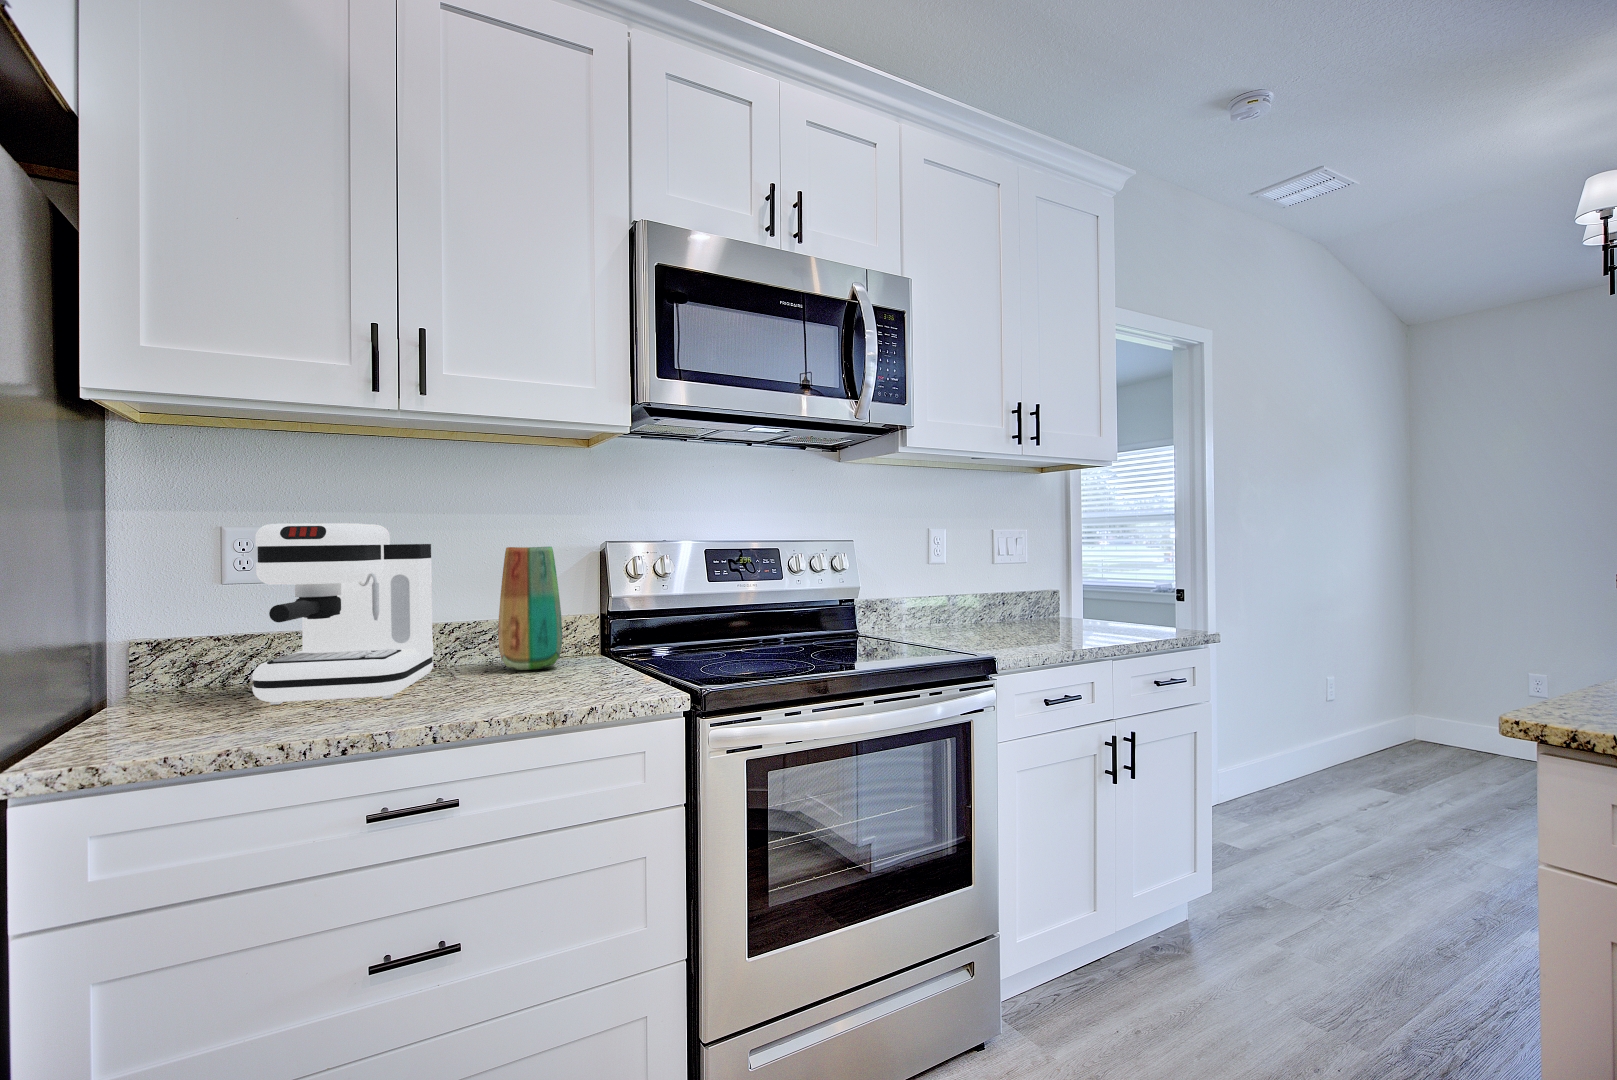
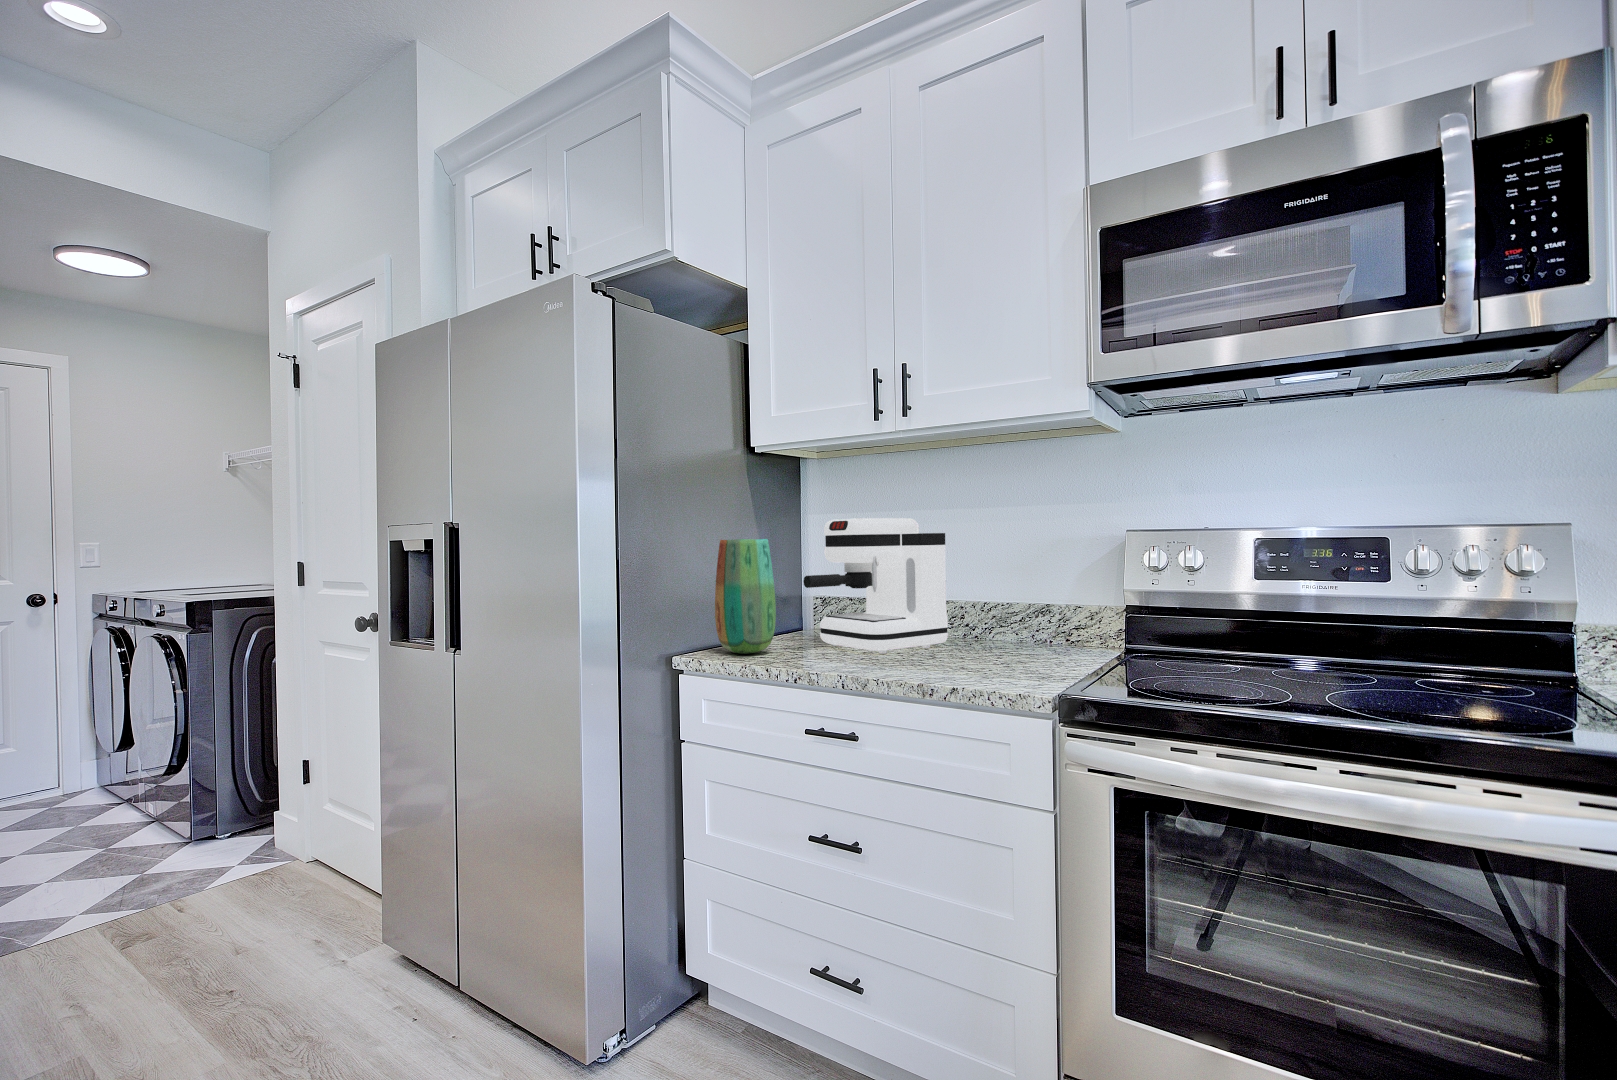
vase: present [498,547,562,670] -> present [715,539,776,654]

